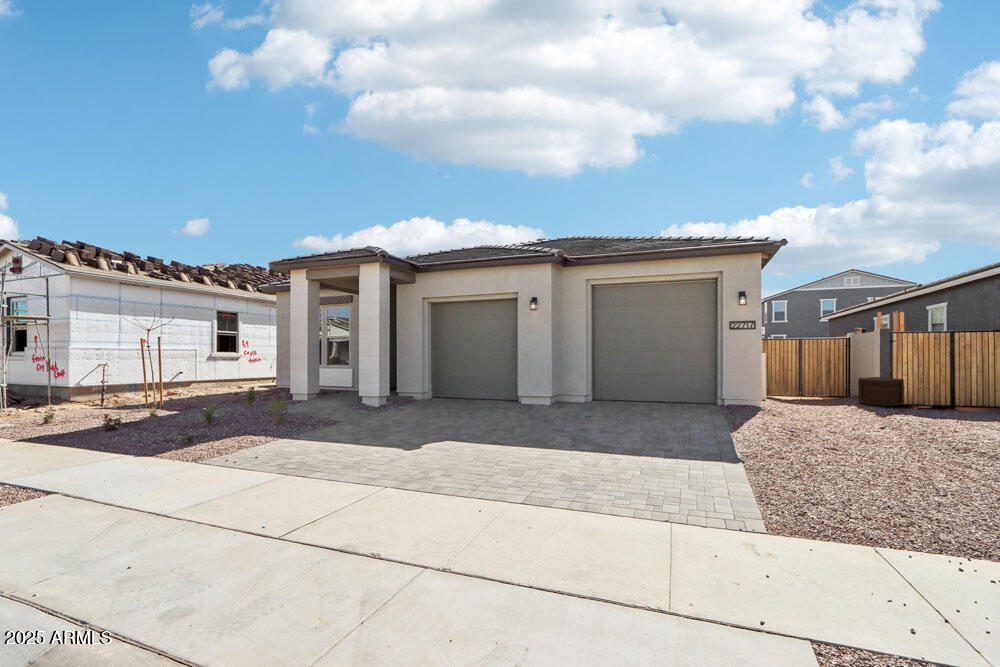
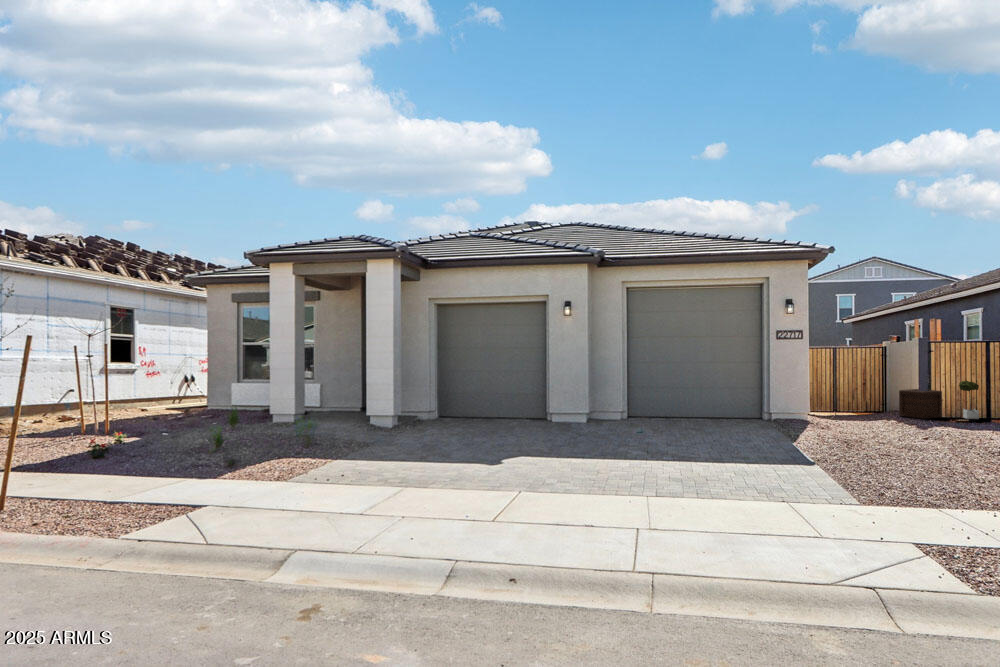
potted tree: none [923,369,945,408] -> present [959,381,979,419]

